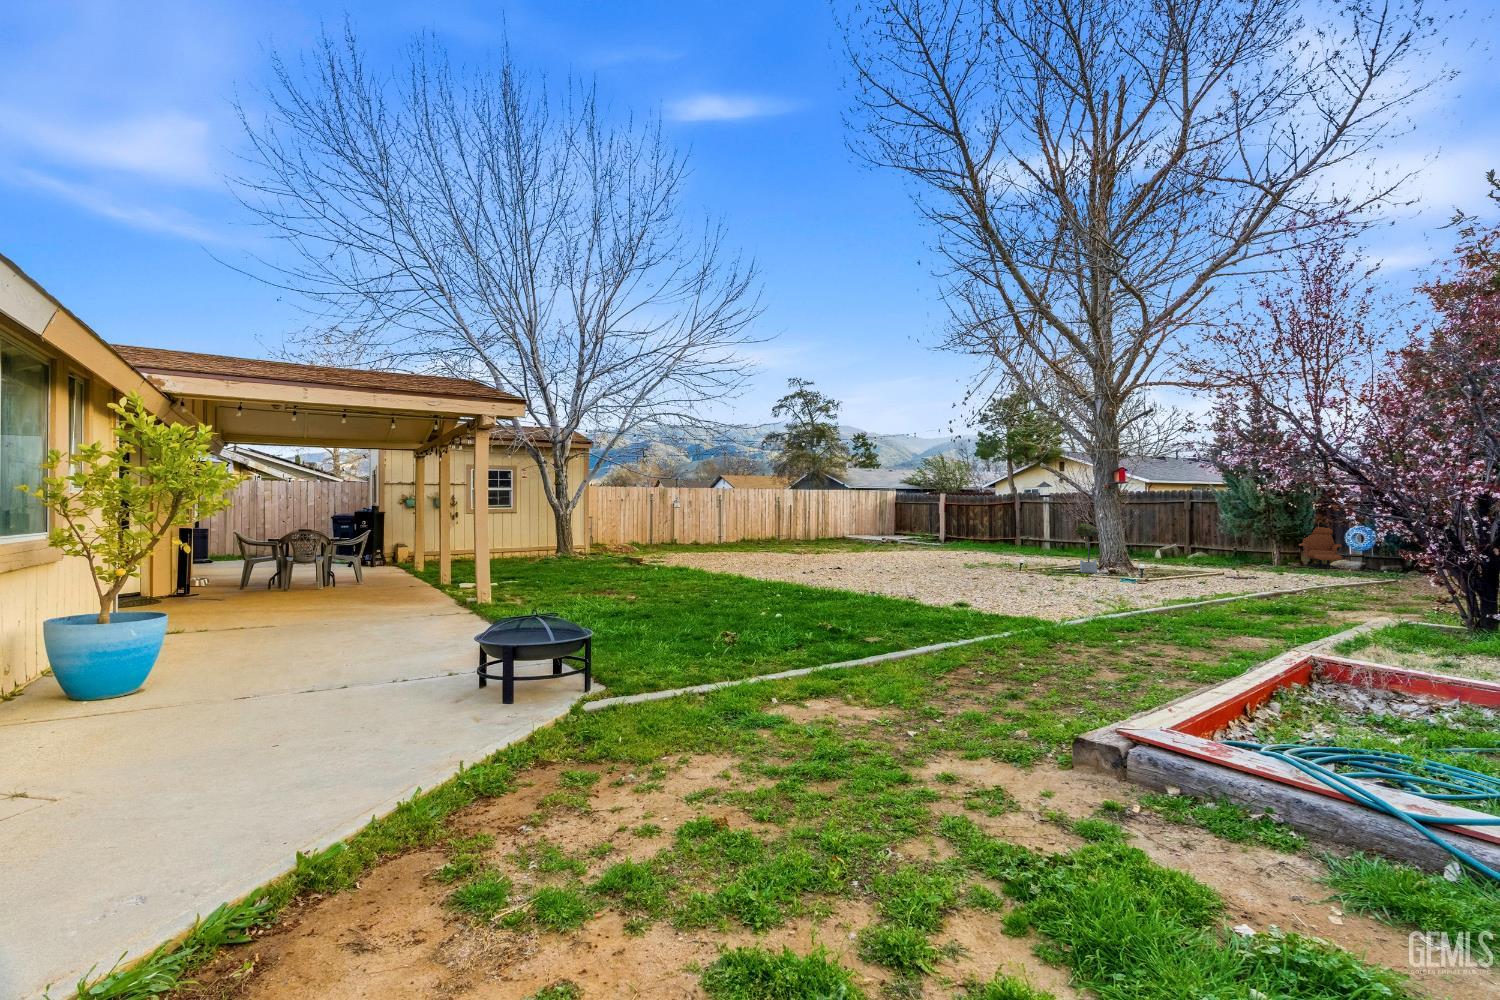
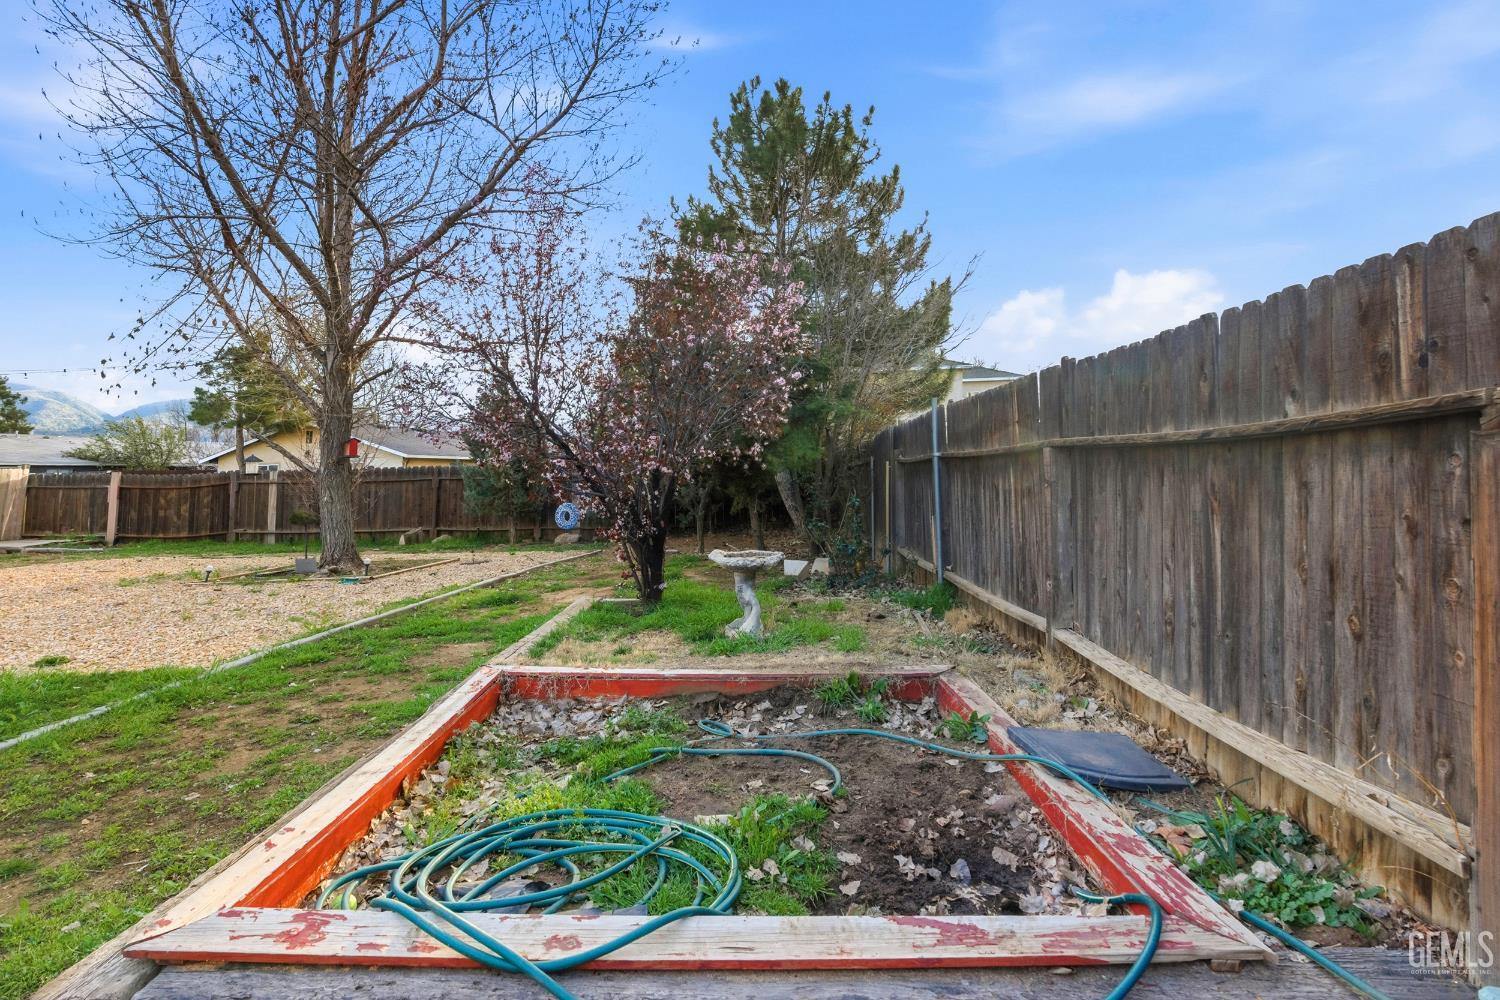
lounge chair: present [1299,527,1342,569] -> none [532,506,564,545]

